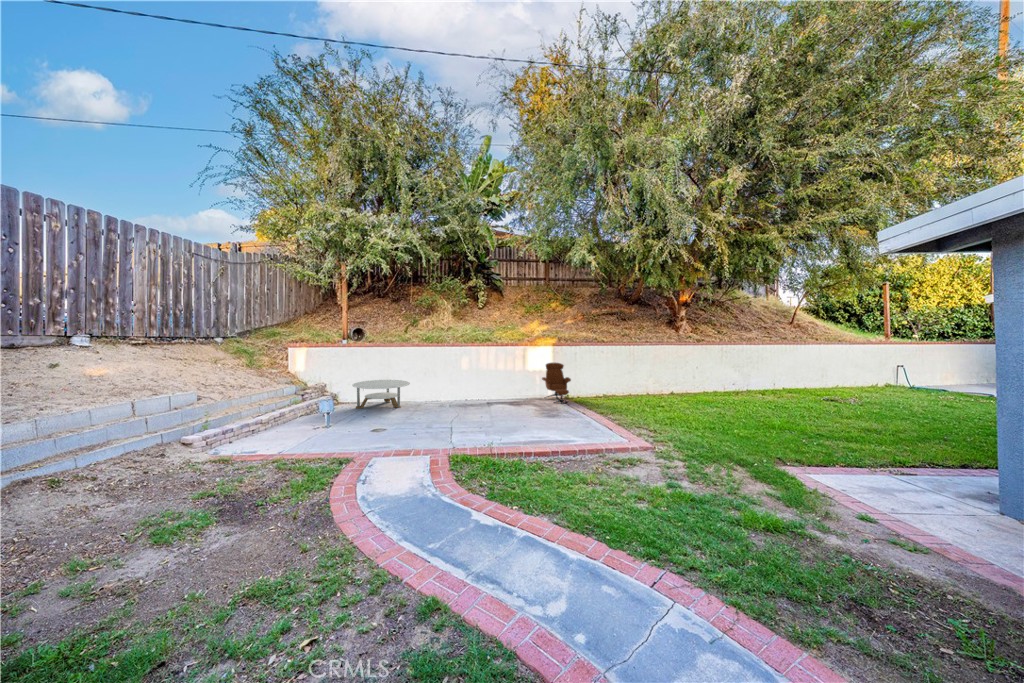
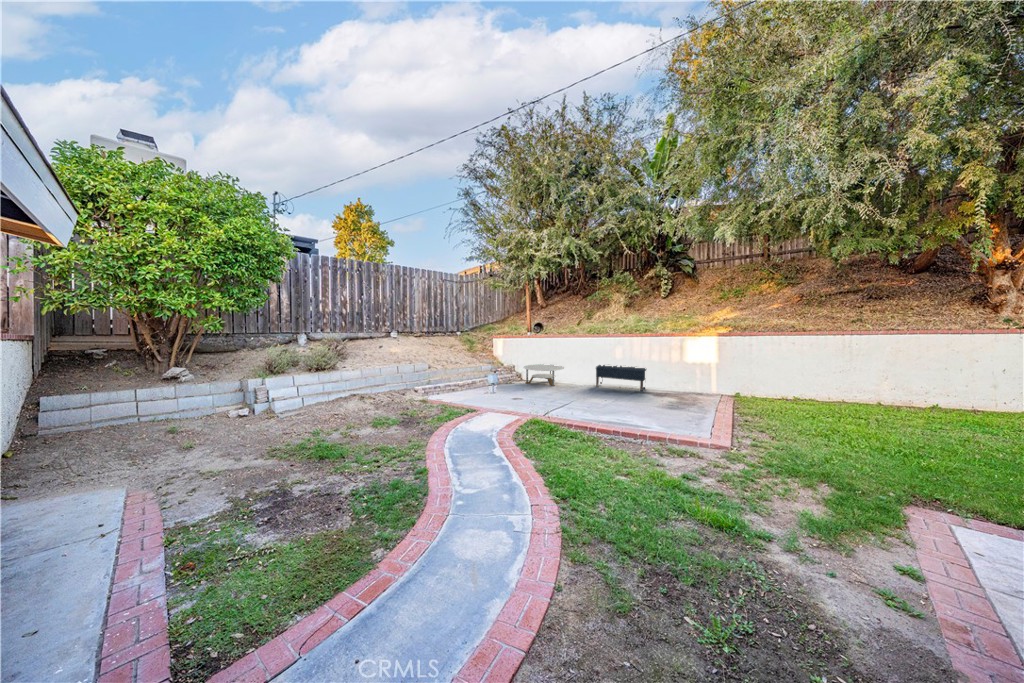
lounge chair: present [542,363,571,404] -> none [680,359,711,400]
bench: none [452,375,508,403] -> present [596,365,646,390]

